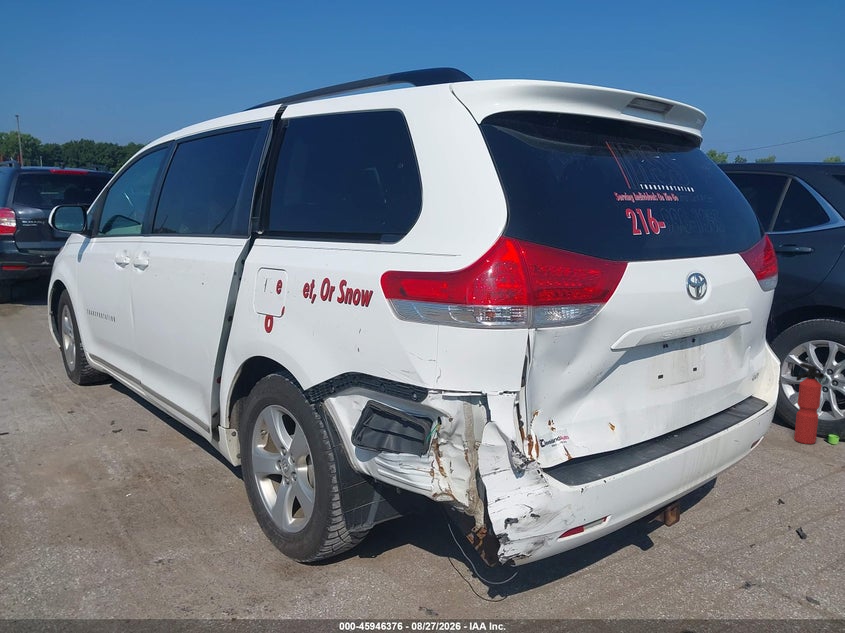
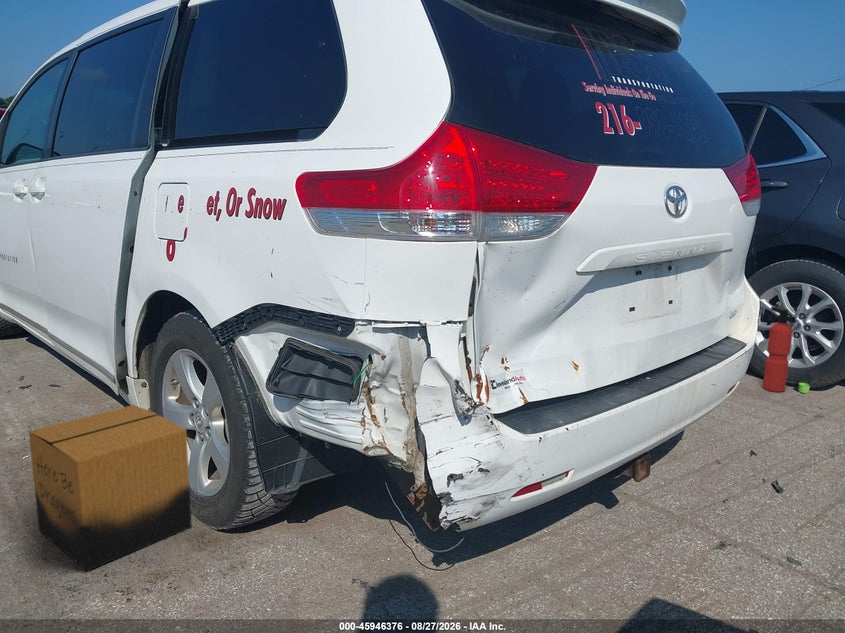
cardboard box: none [146,452,278,595] -> present [29,405,192,571]

